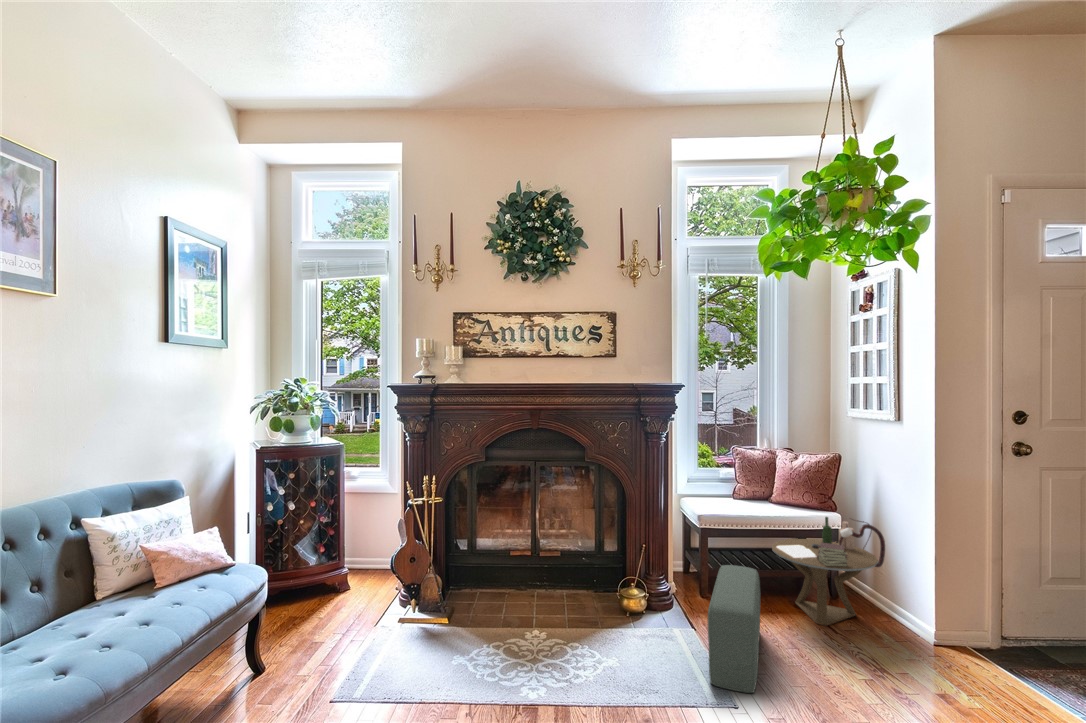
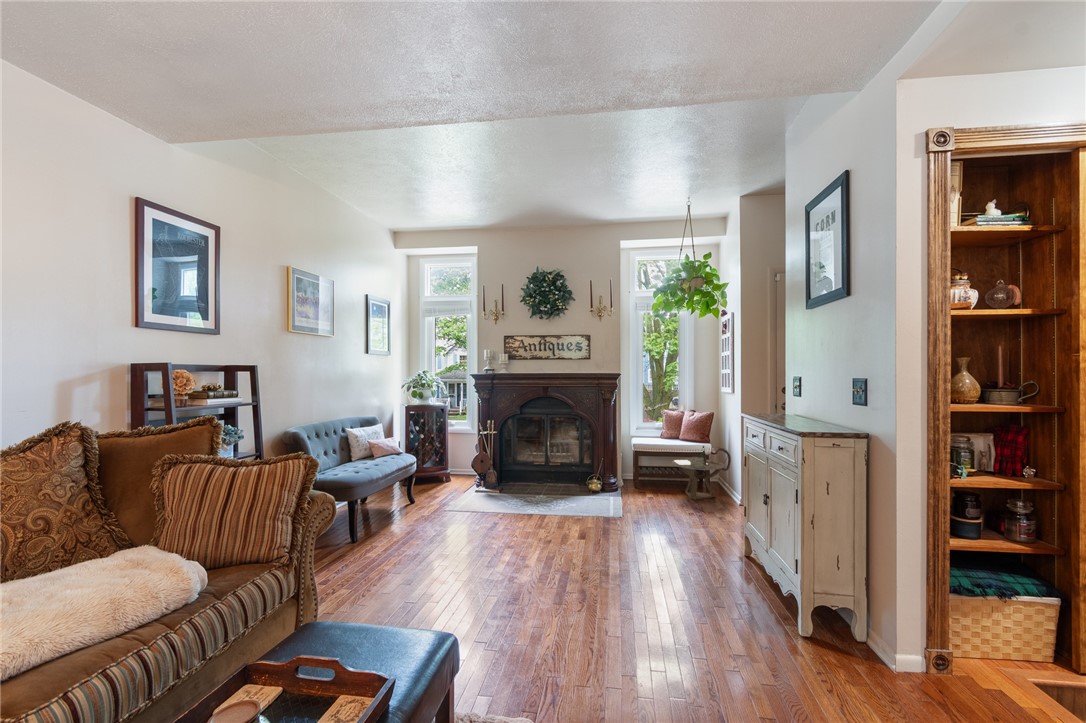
pouf: present [707,565,760,693] -> none [619,466,657,517]

